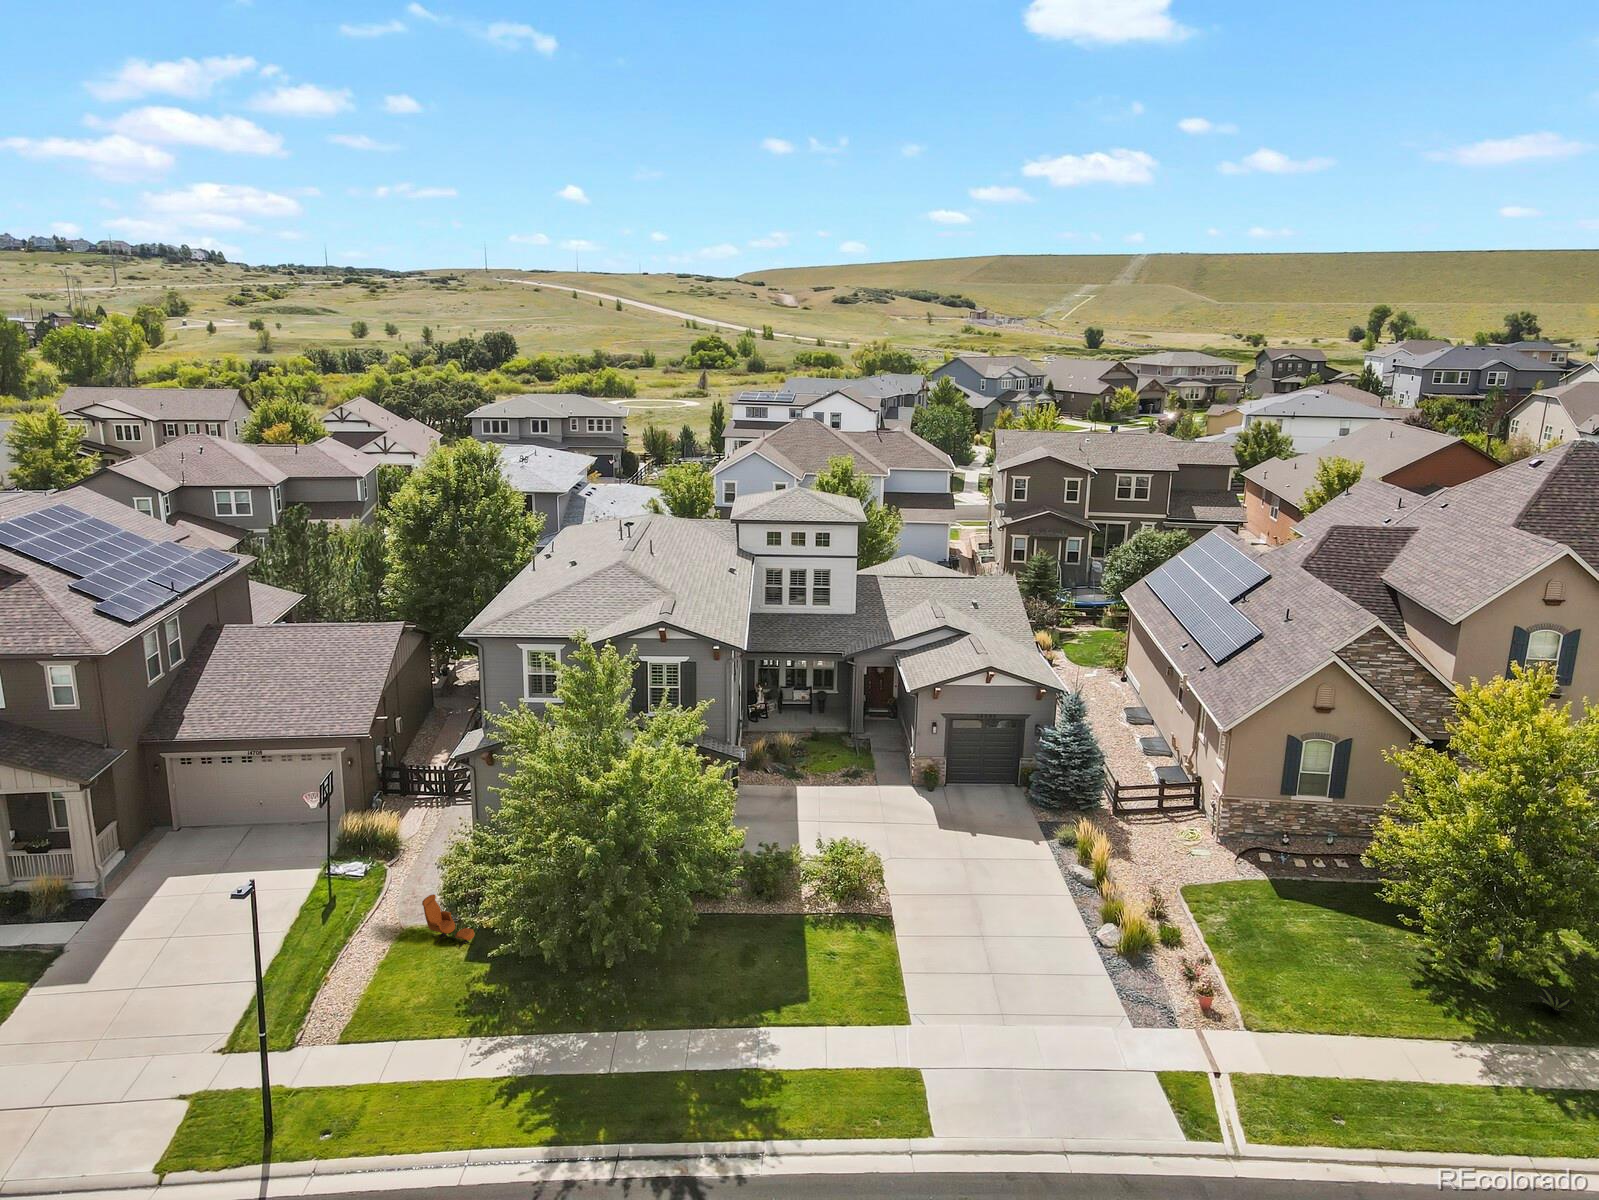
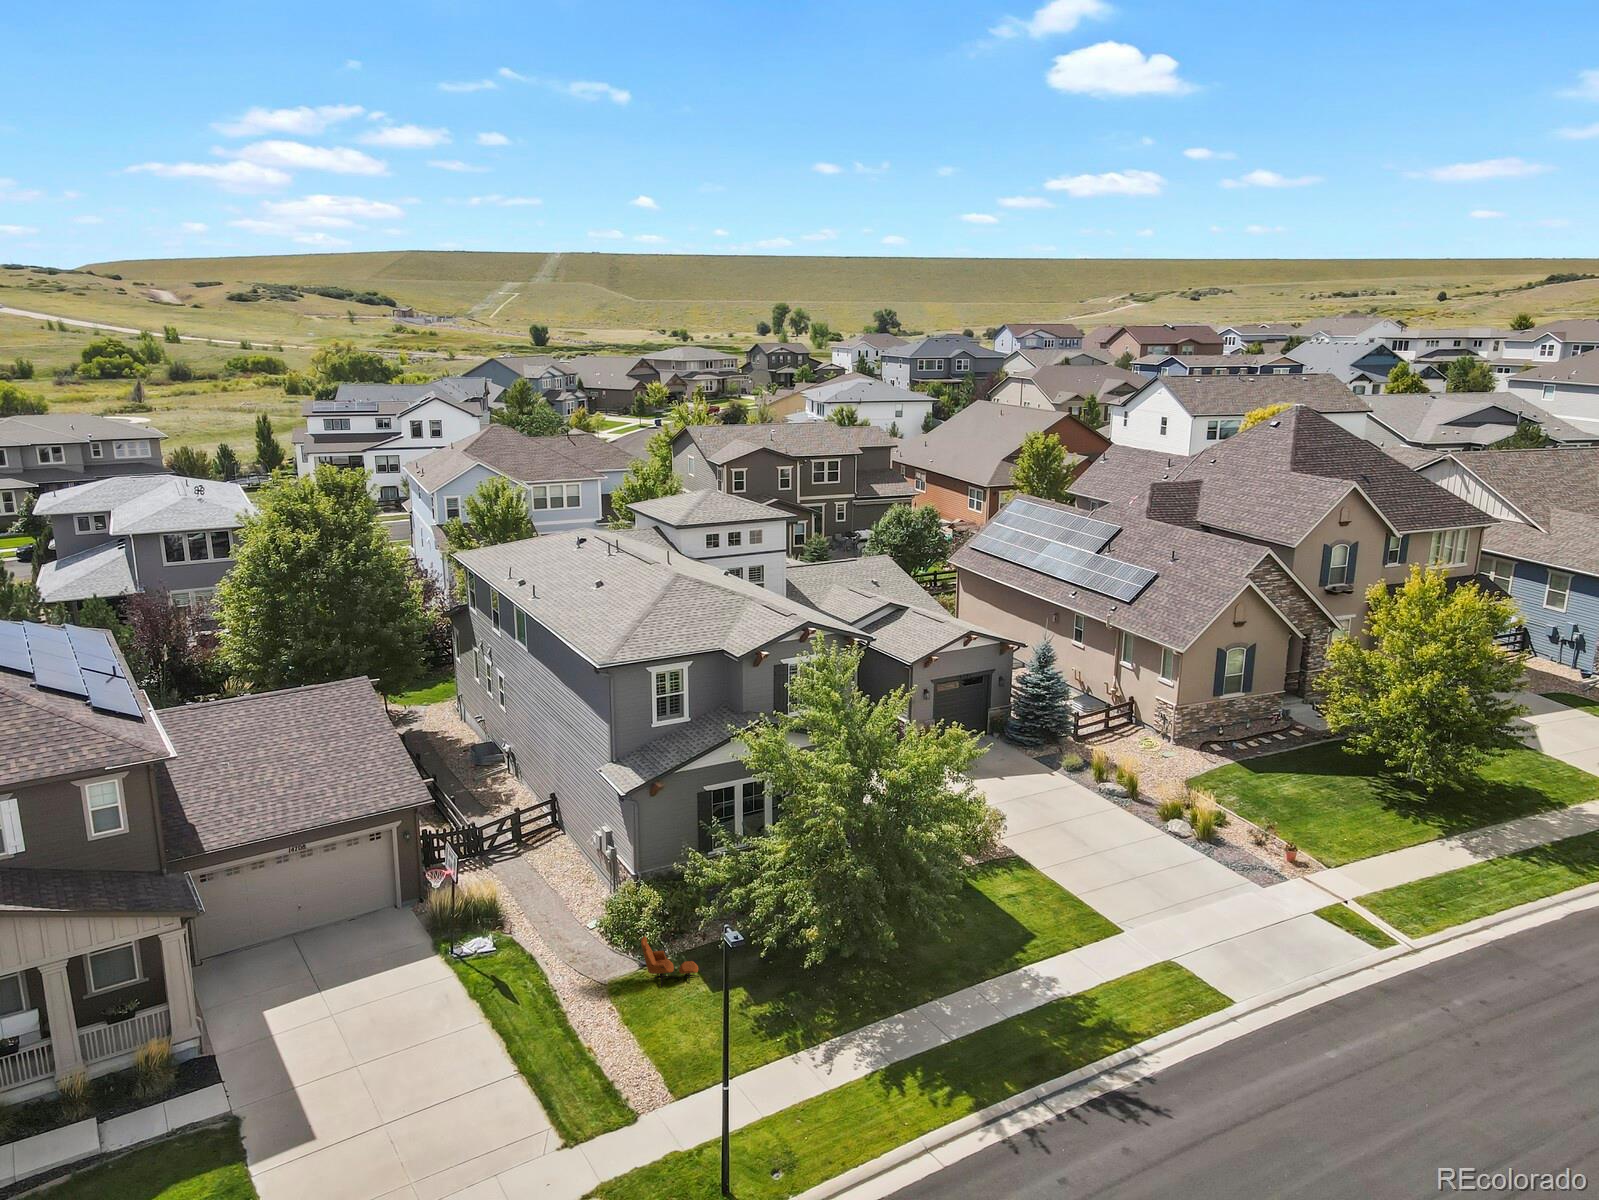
potted plant: present [1537,987,1574,1014] -> none [1454,790,1484,807]

